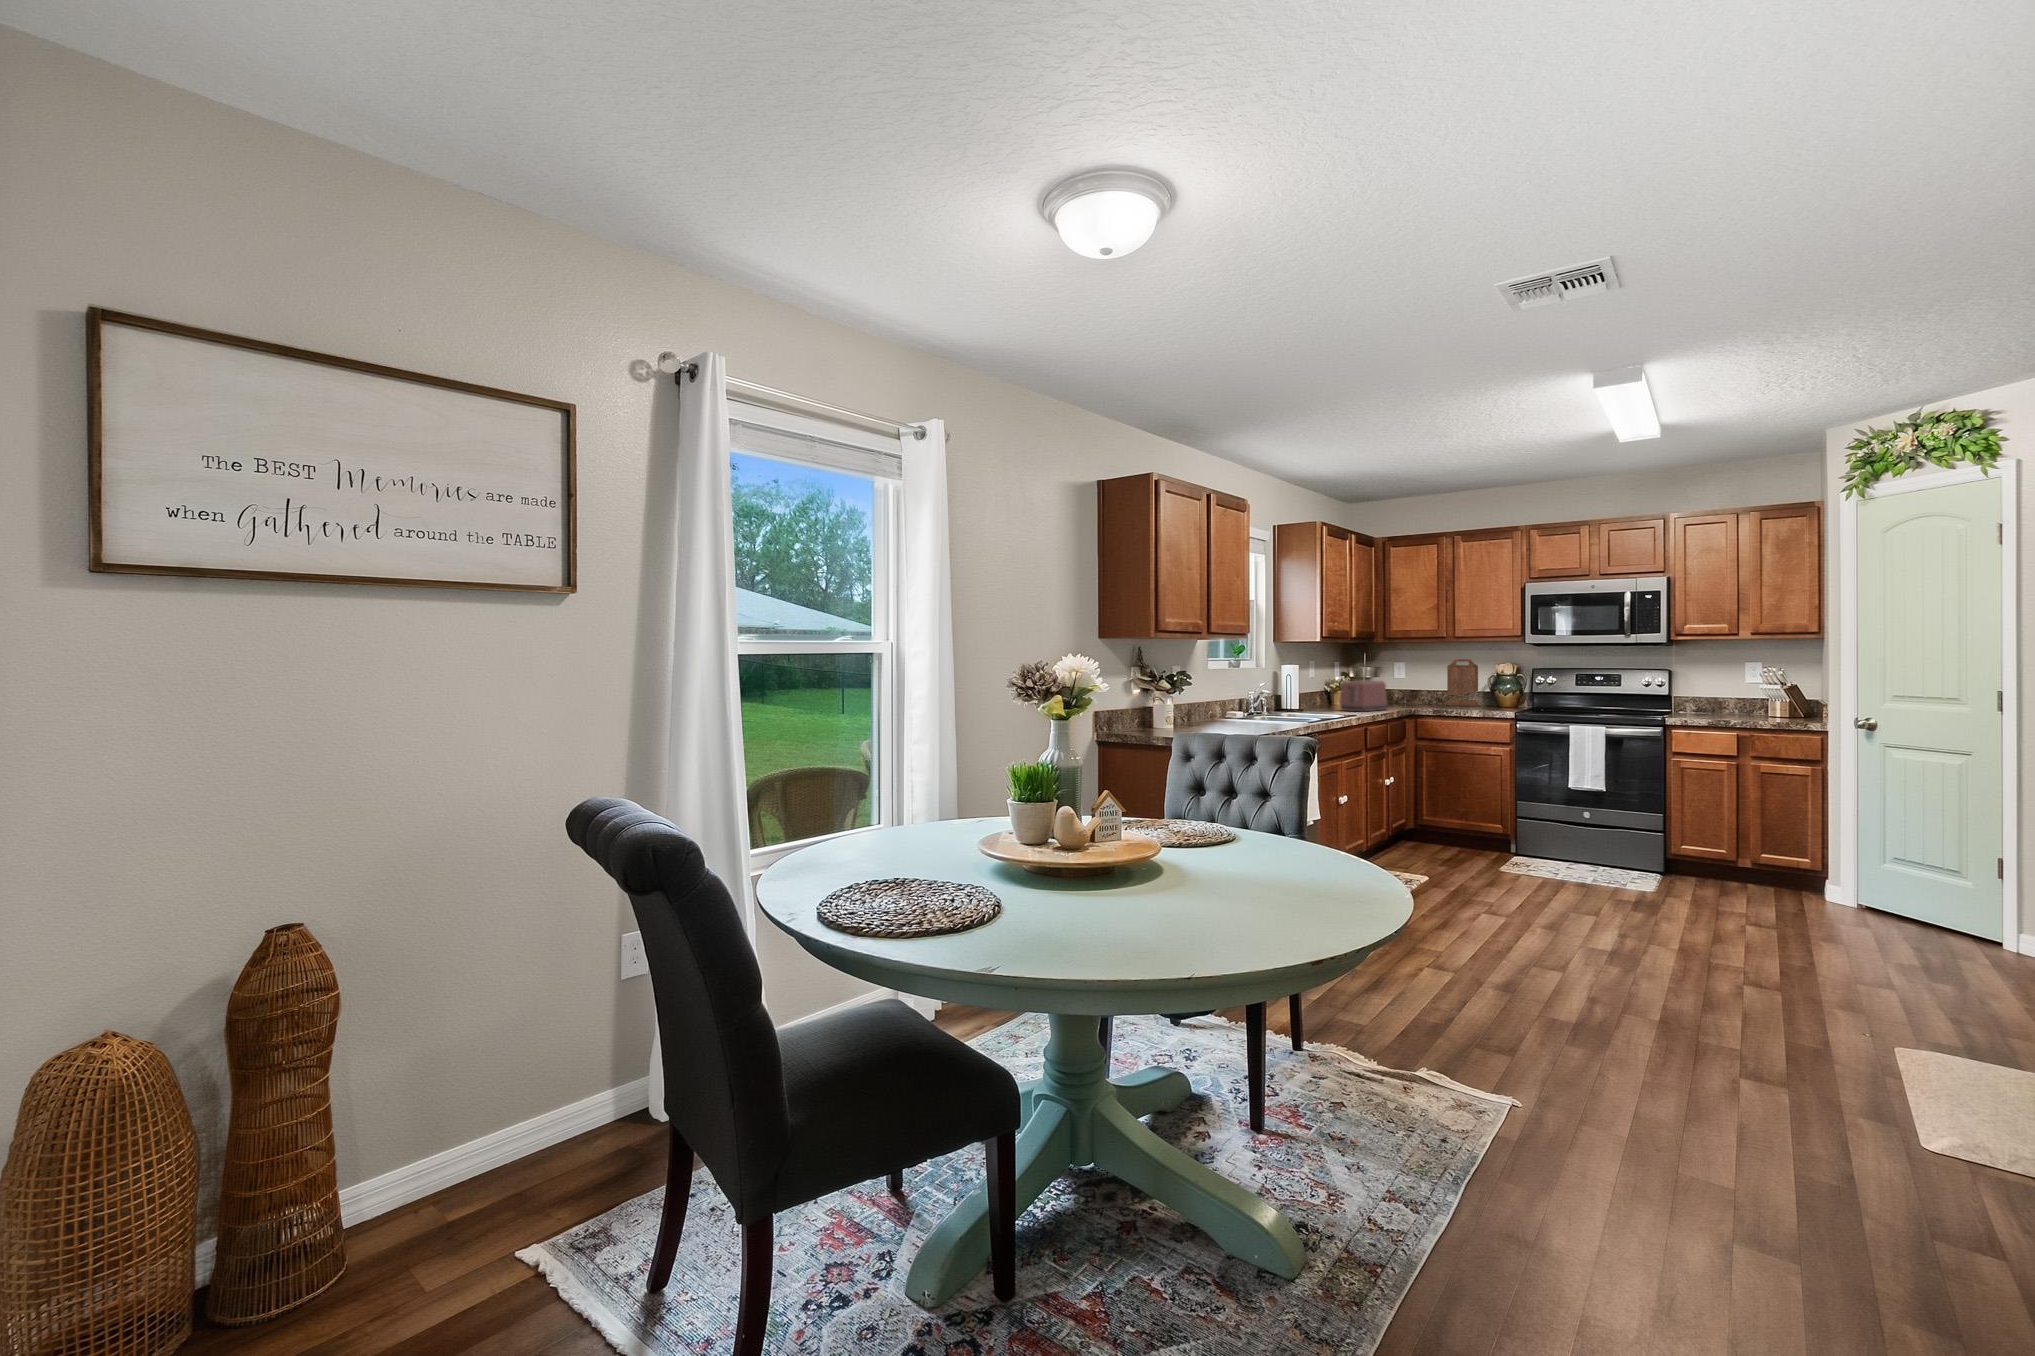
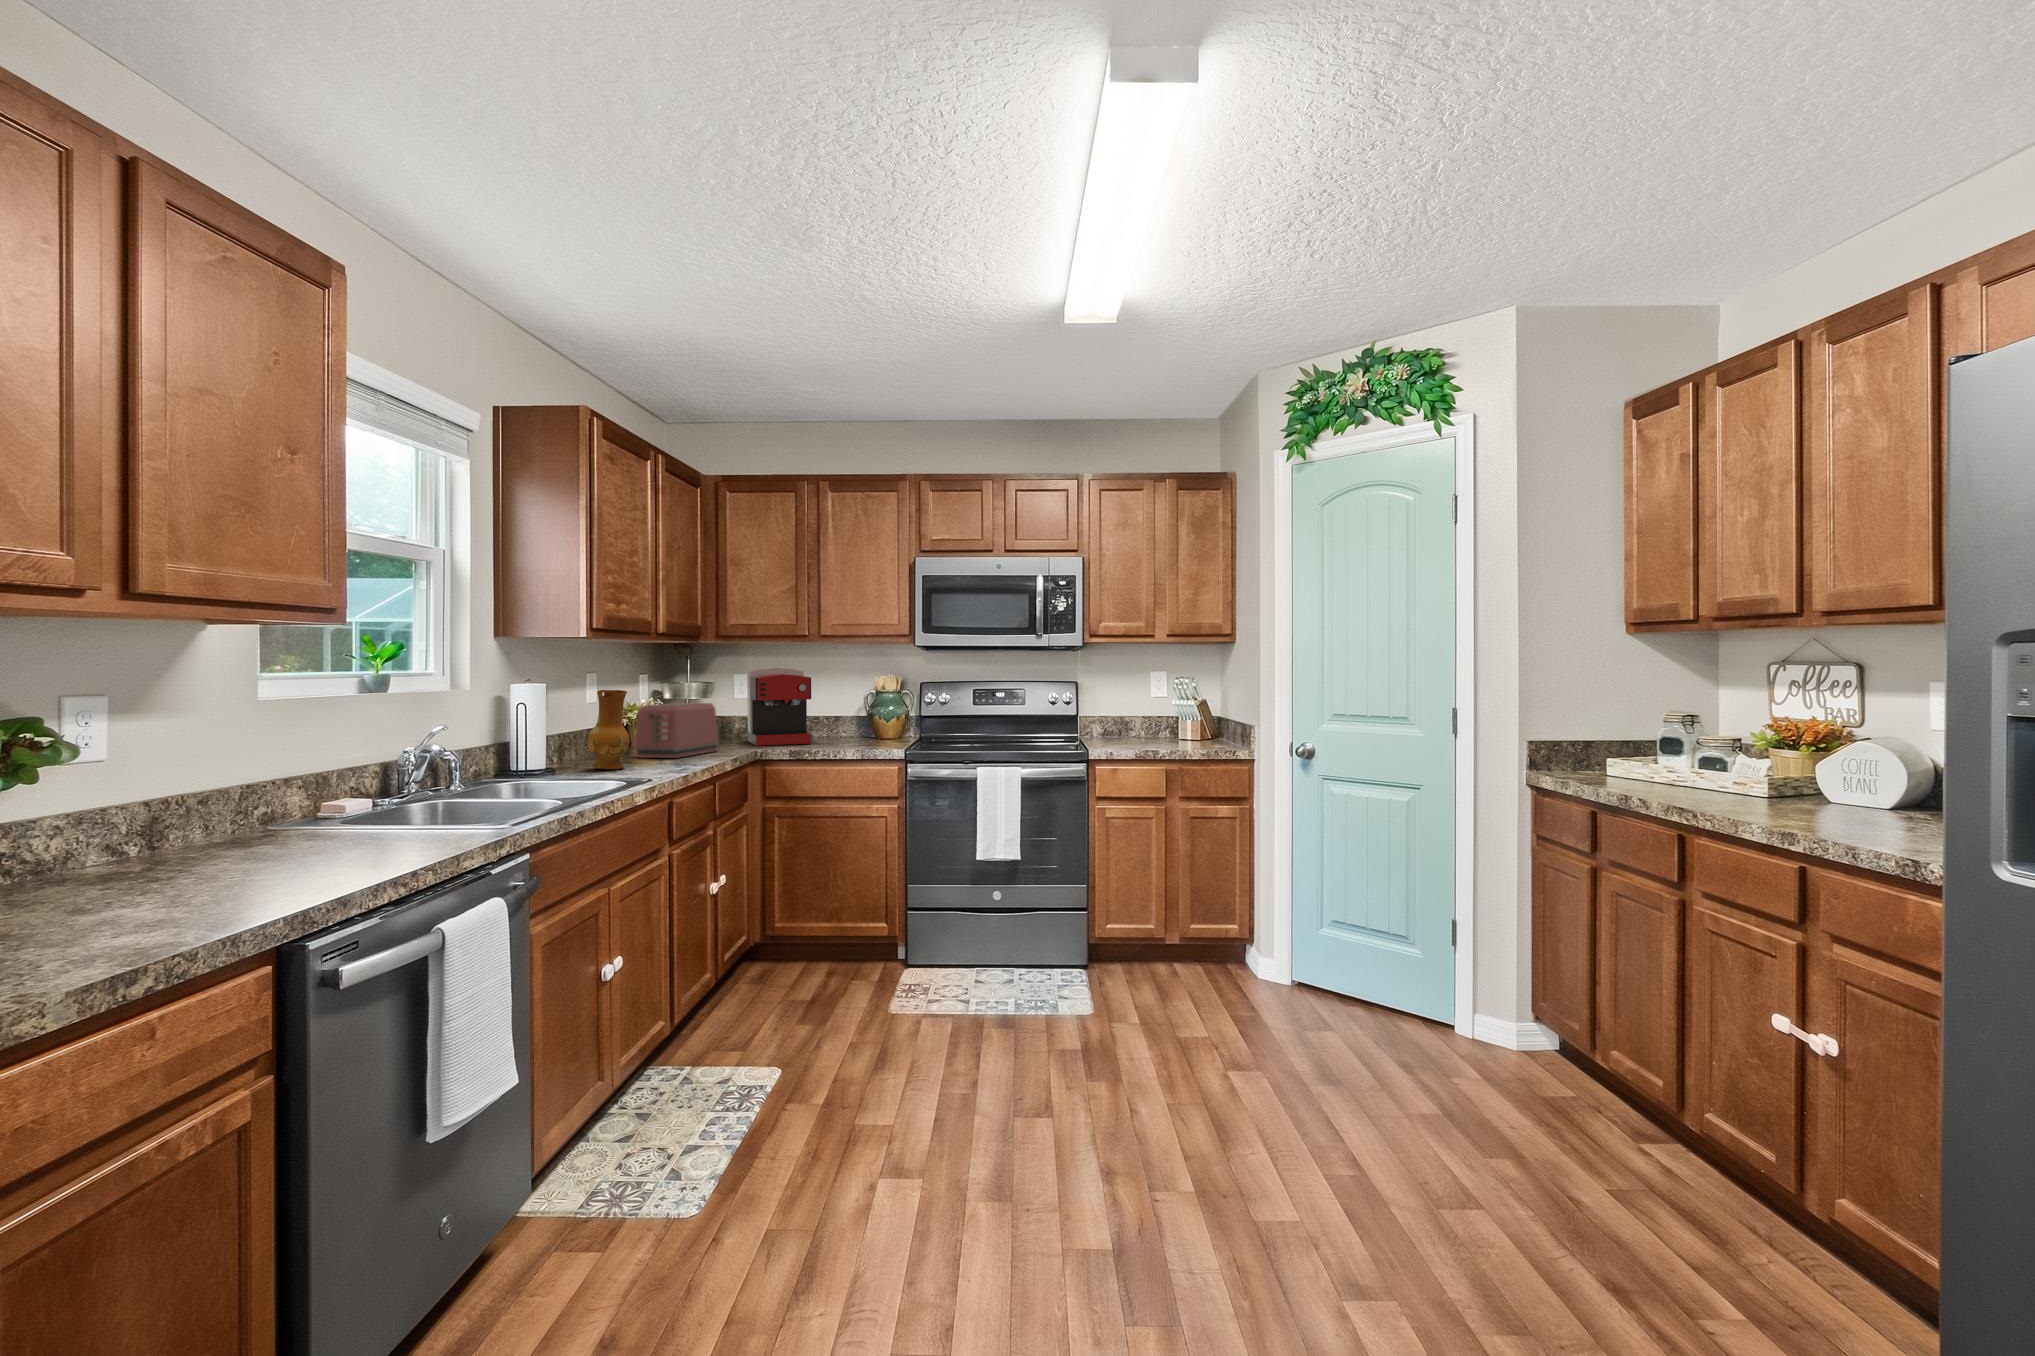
cutting board: present [1447,659,1478,706] -> none [809,667,851,738]
coffee maker: none [1404,660,1448,708] -> present [747,668,811,746]
ceramic jug: none [1319,672,1341,714] -> present [587,690,630,770]

